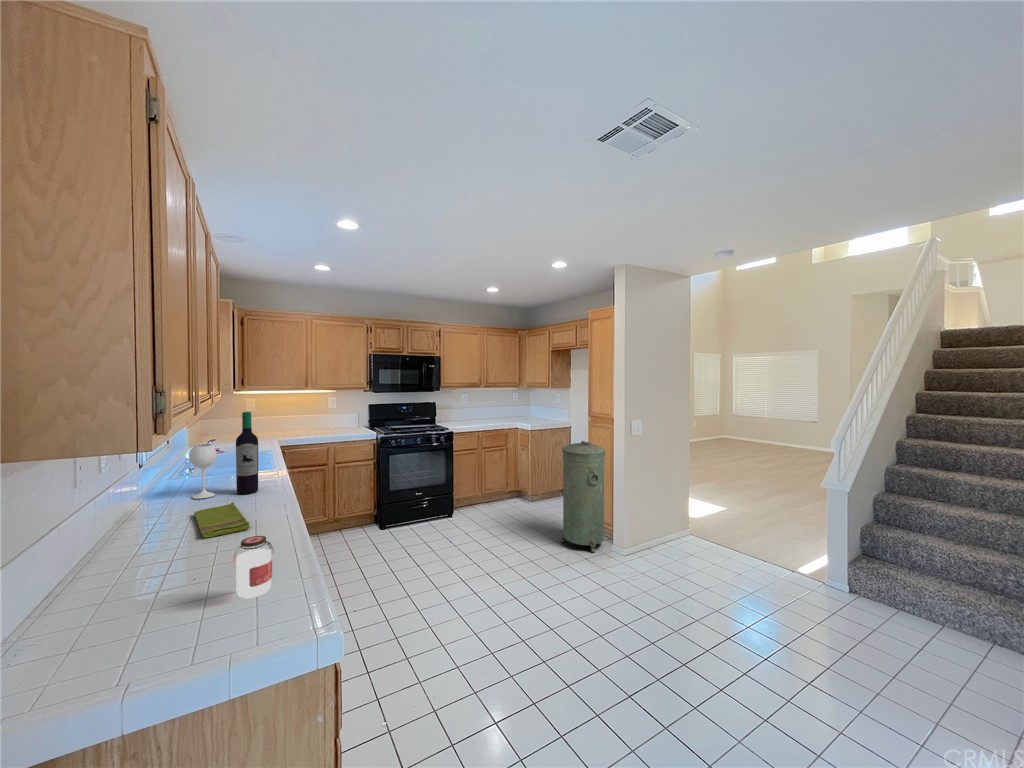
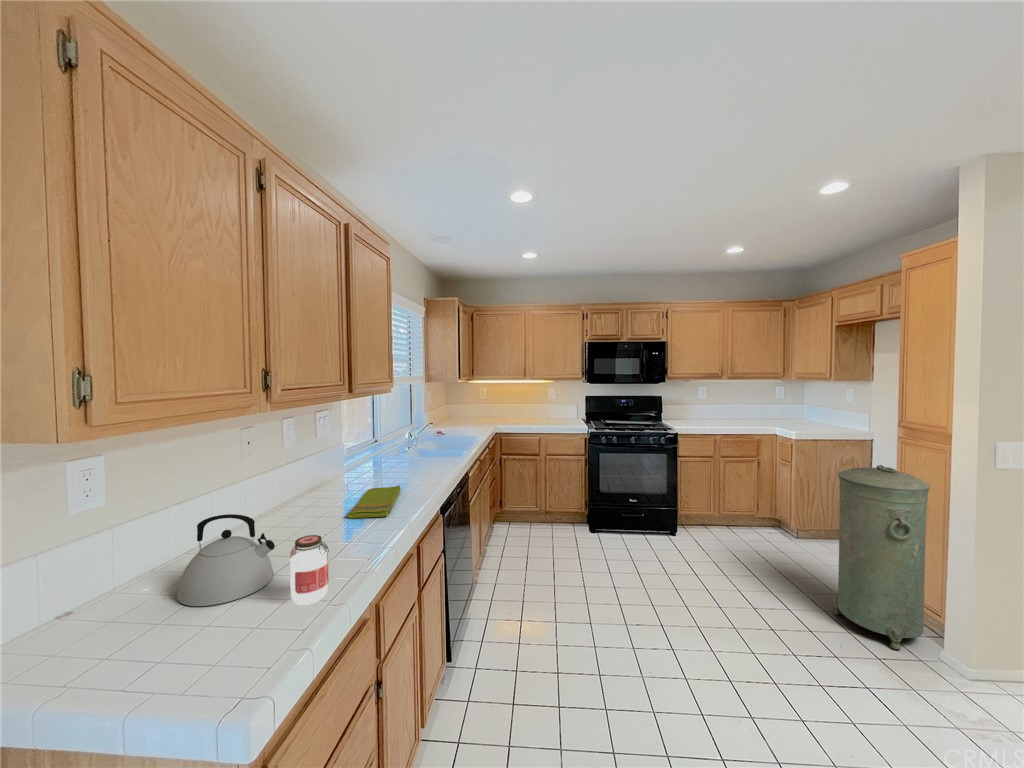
wine bottle: present [190,412,258,499] -> none [383,398,436,478]
kettle: none [78,536,192,636] -> present [177,514,275,606]

